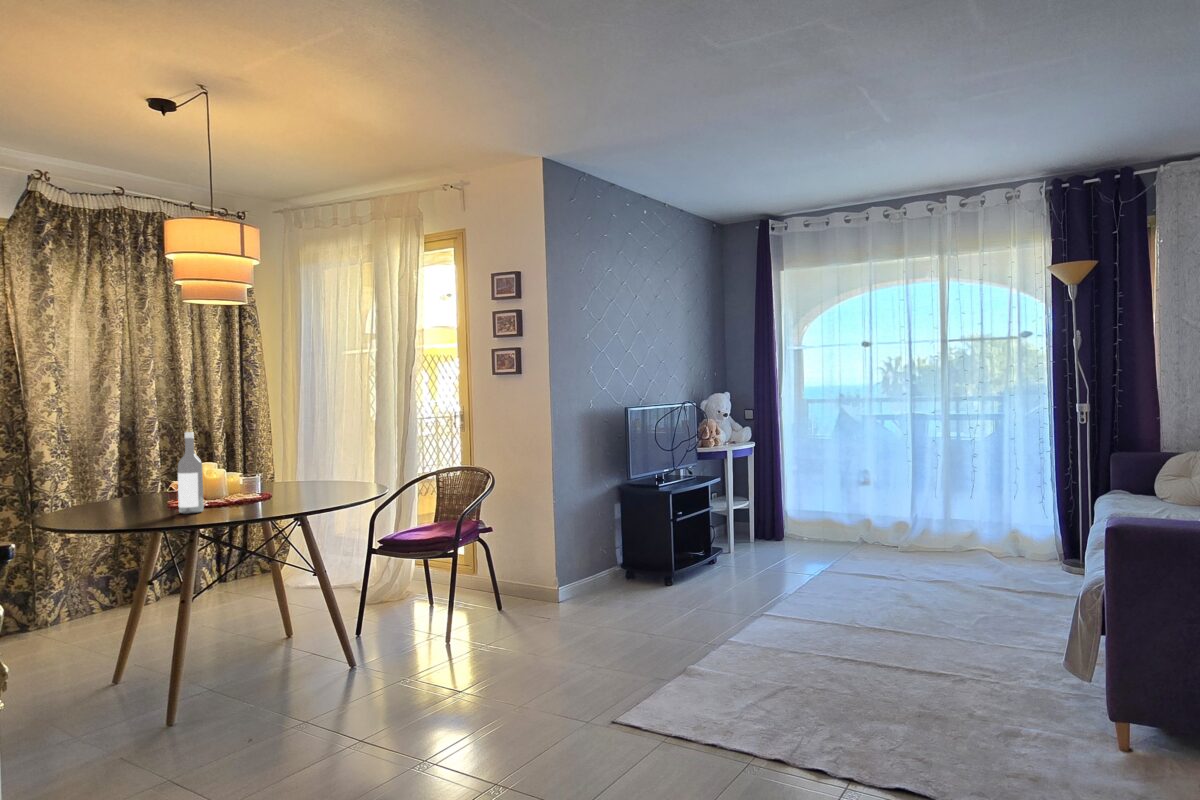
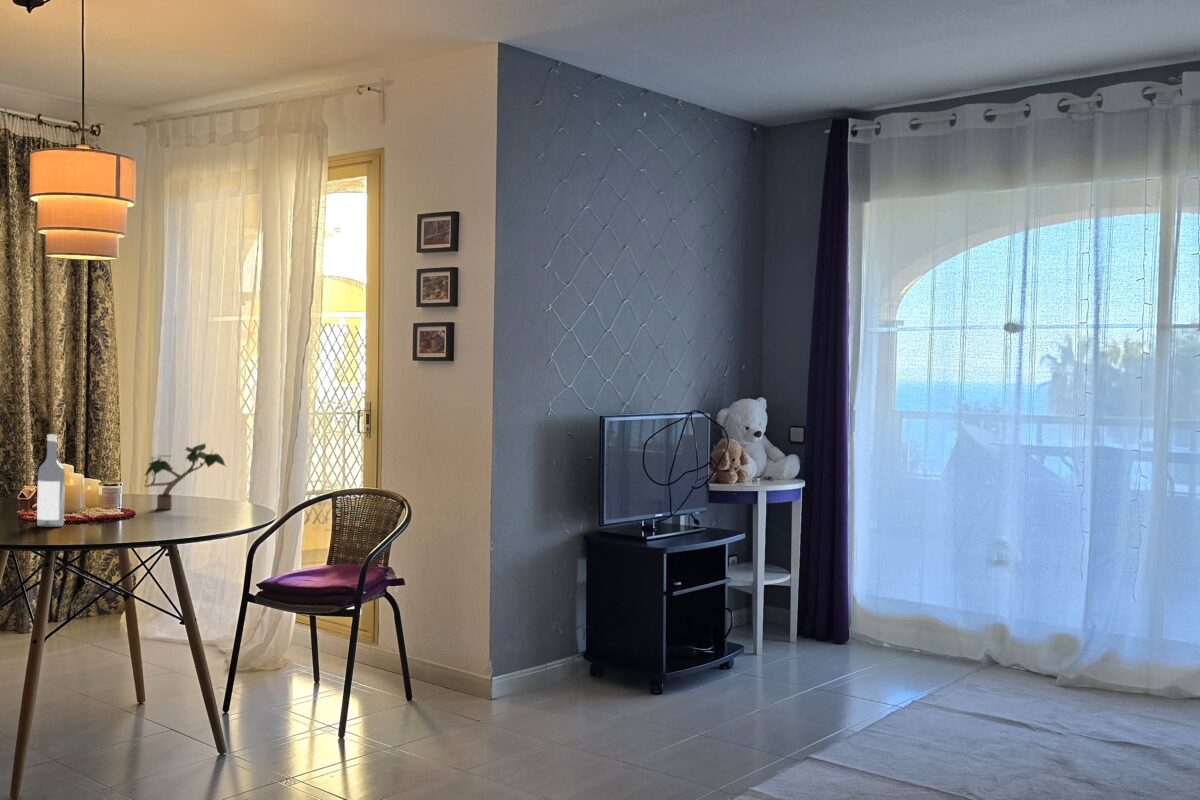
potted plant: none [272,435,354,492] -> present [145,444,226,509]

